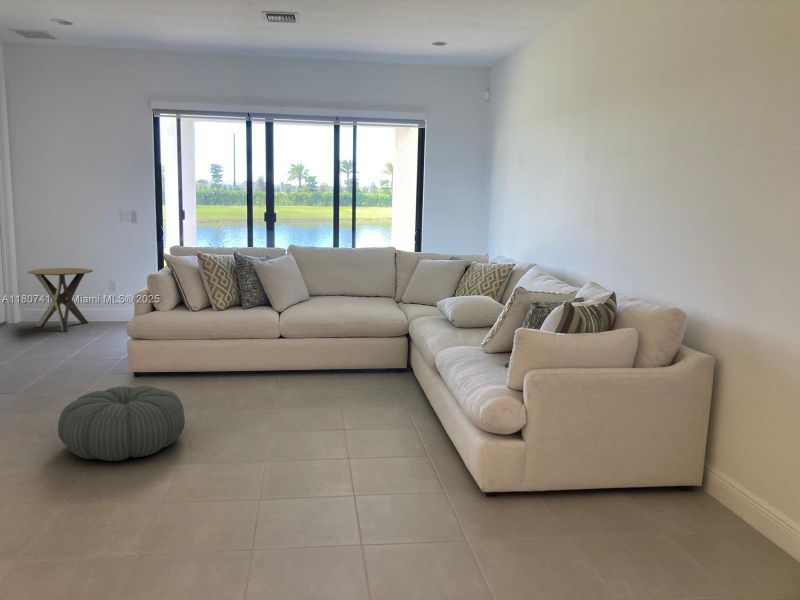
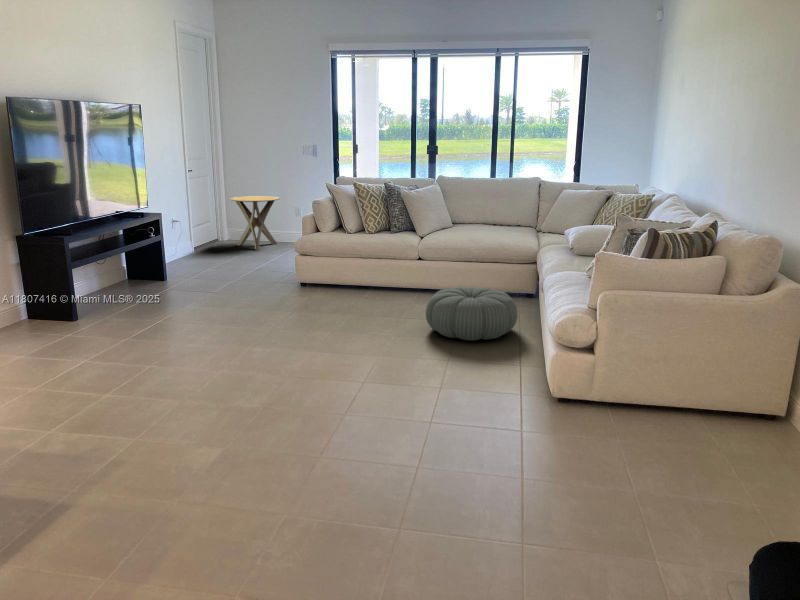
pouf: present [58,386,185,461] -> present [426,287,517,341]

